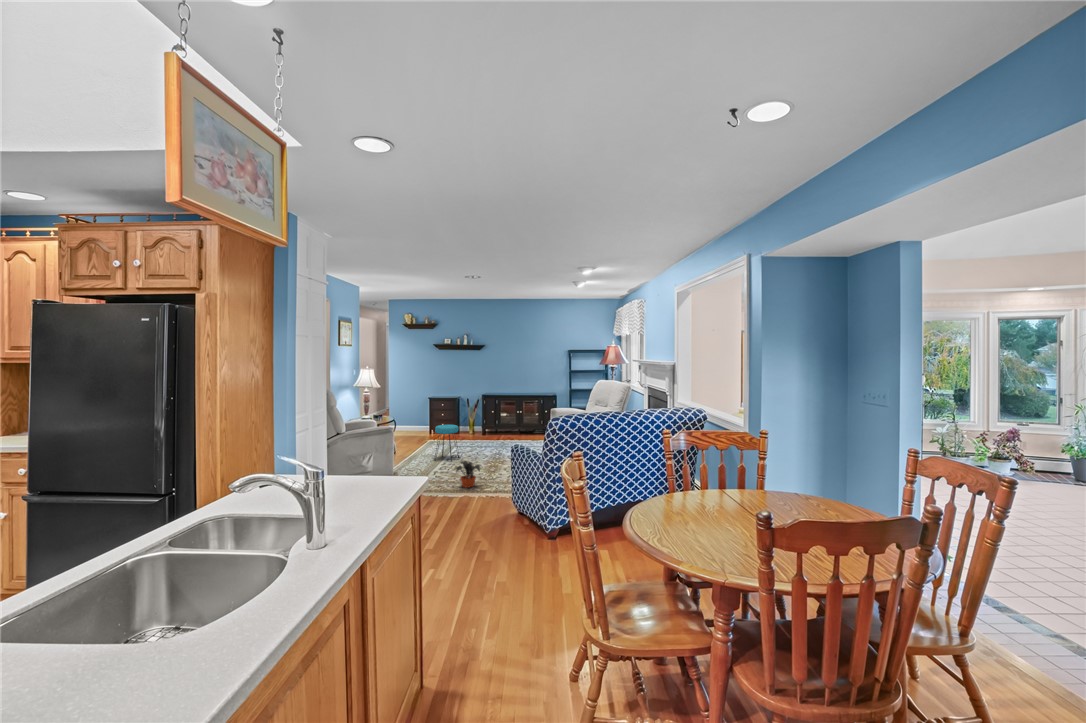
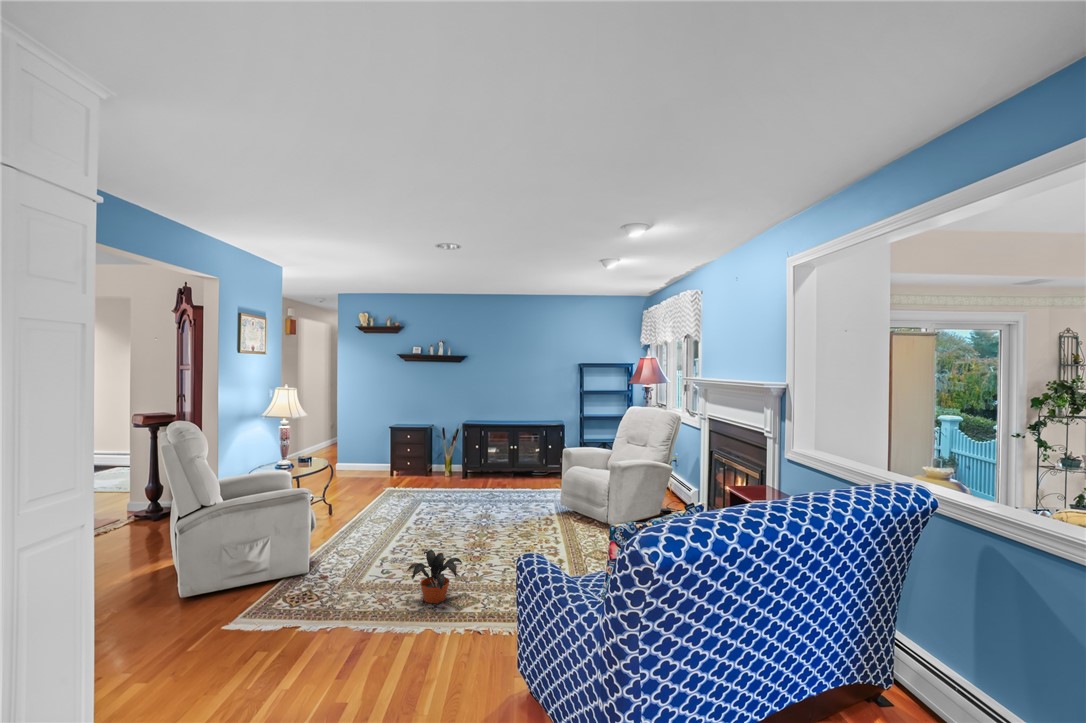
stool: present [435,425,459,461] -> none [385,472,426,533]

